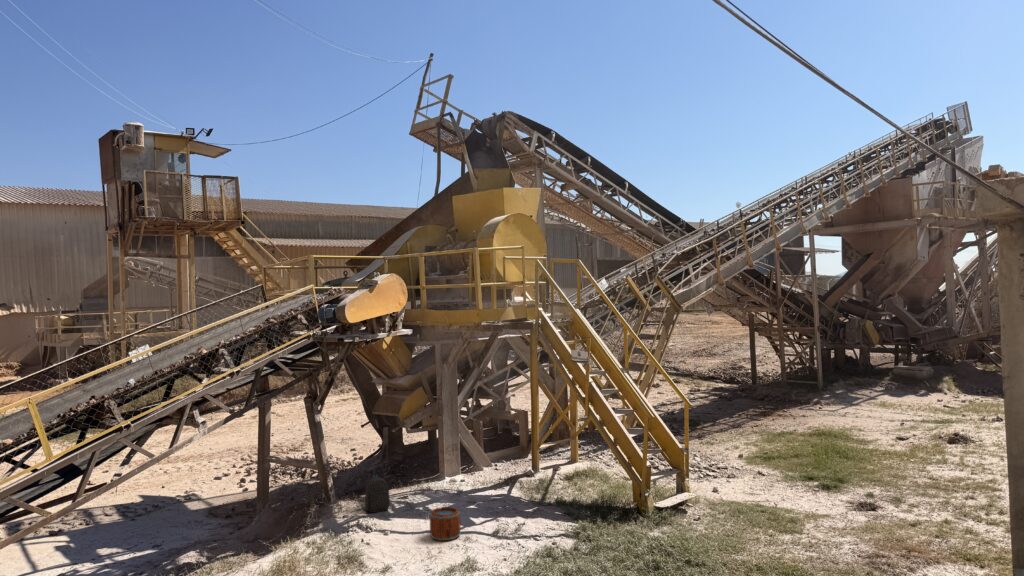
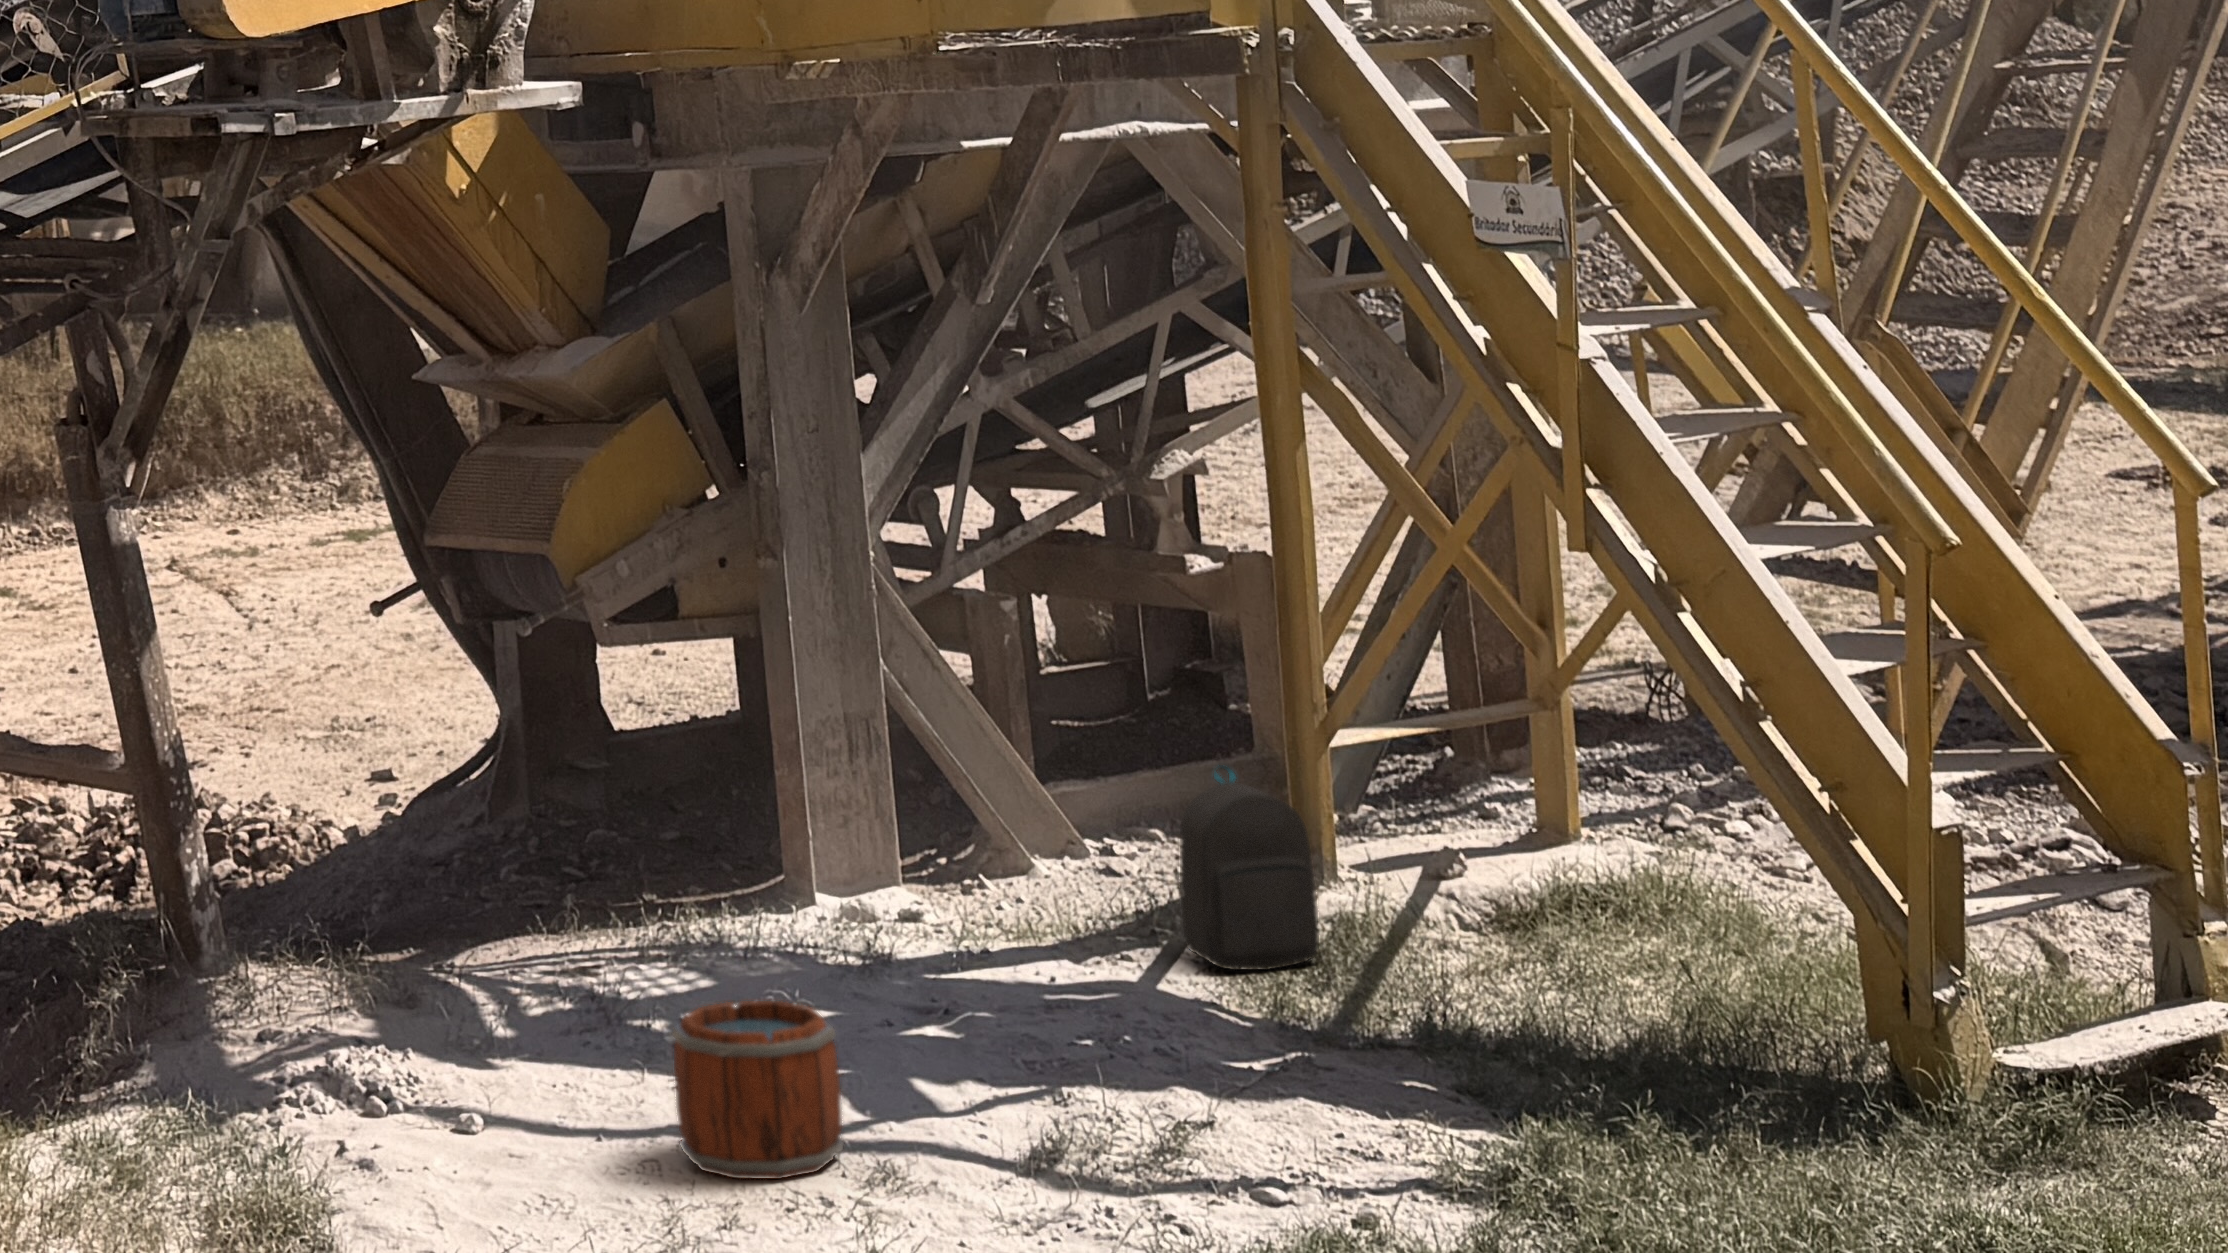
backpack: present [365,475,390,512] -> present [1180,766,1319,970]

